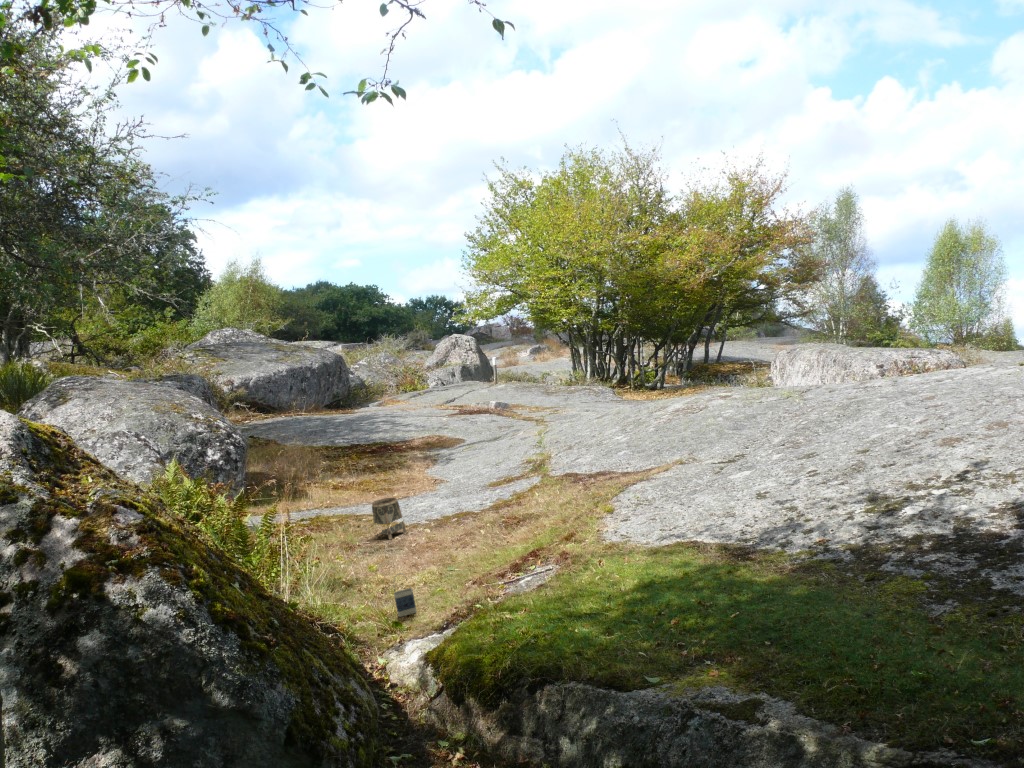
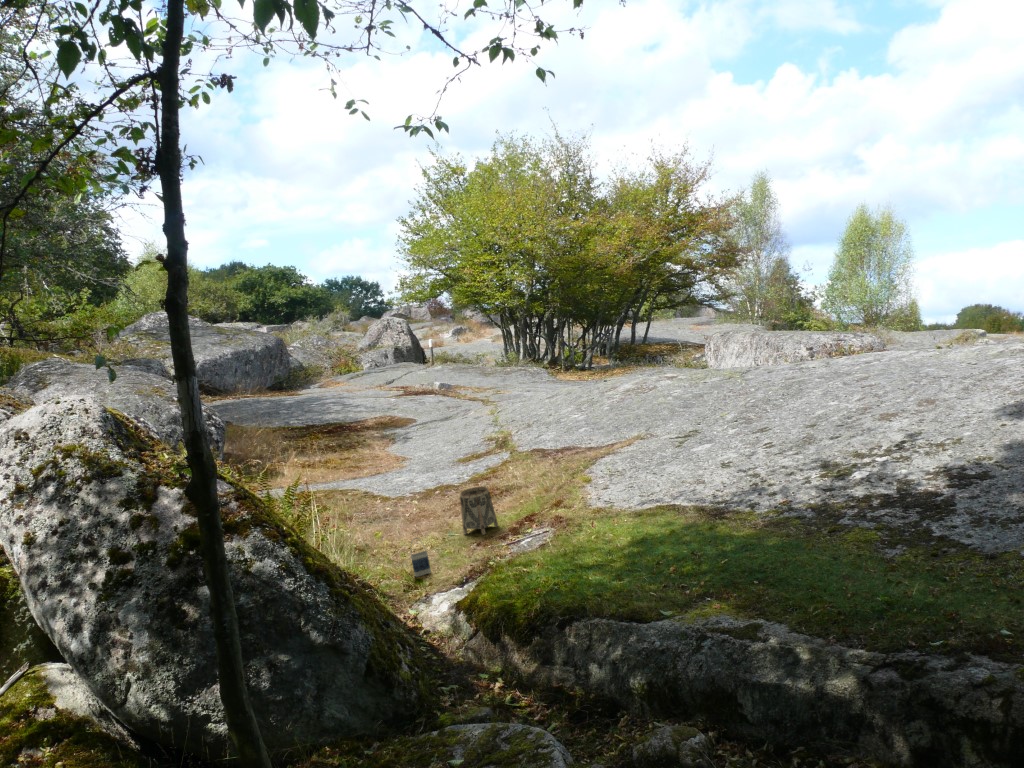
basket: present [372,497,406,540] -> present [460,487,498,535]

